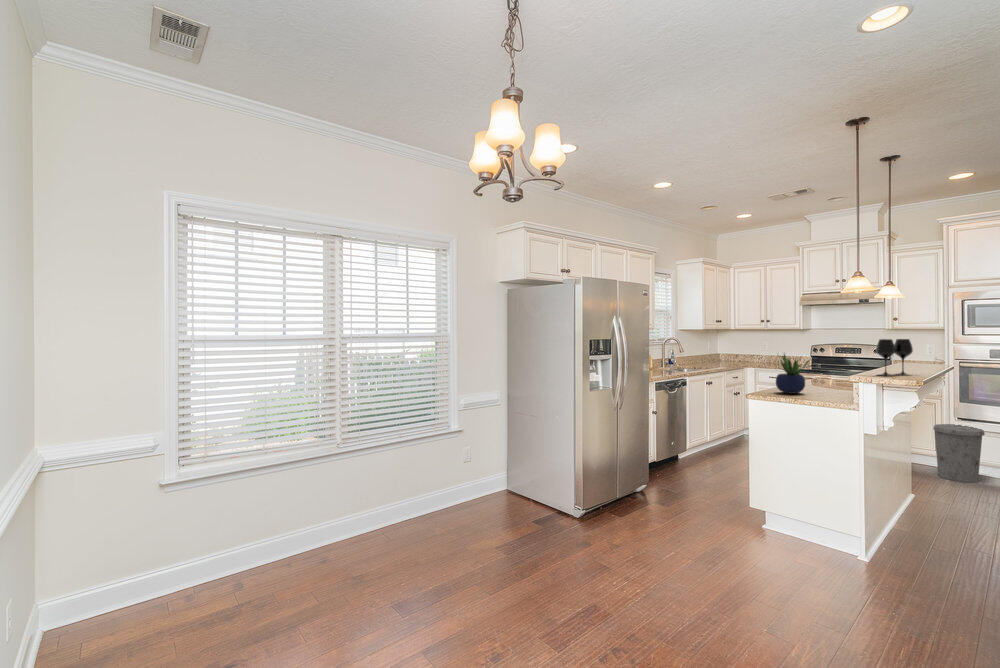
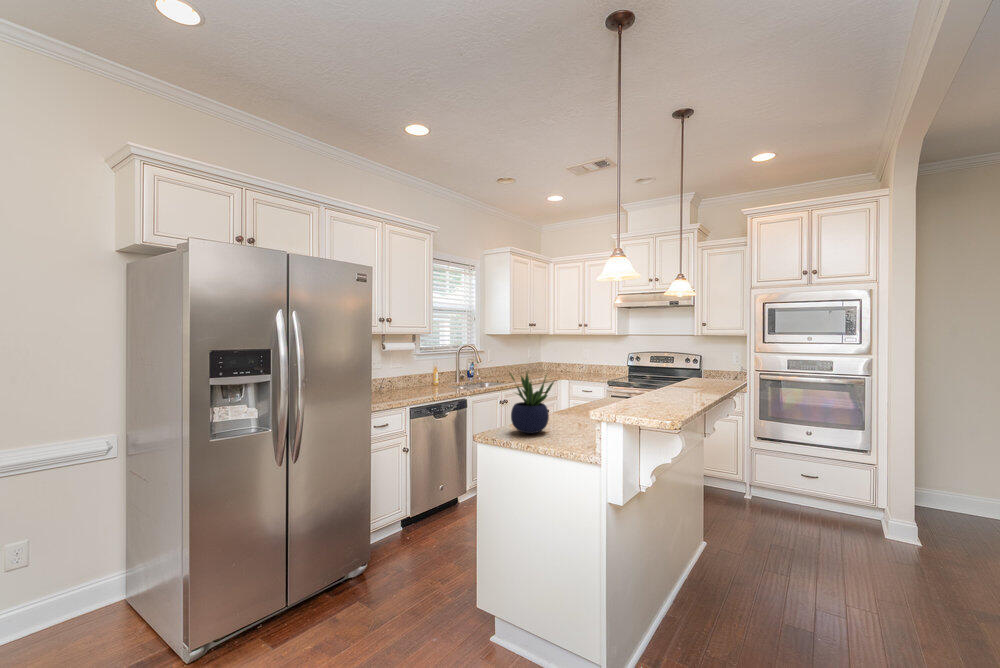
wine glass: present [876,339,913,376] -> none [624,352,675,411]
trash can: present [933,424,985,483] -> none [736,446,784,516]

